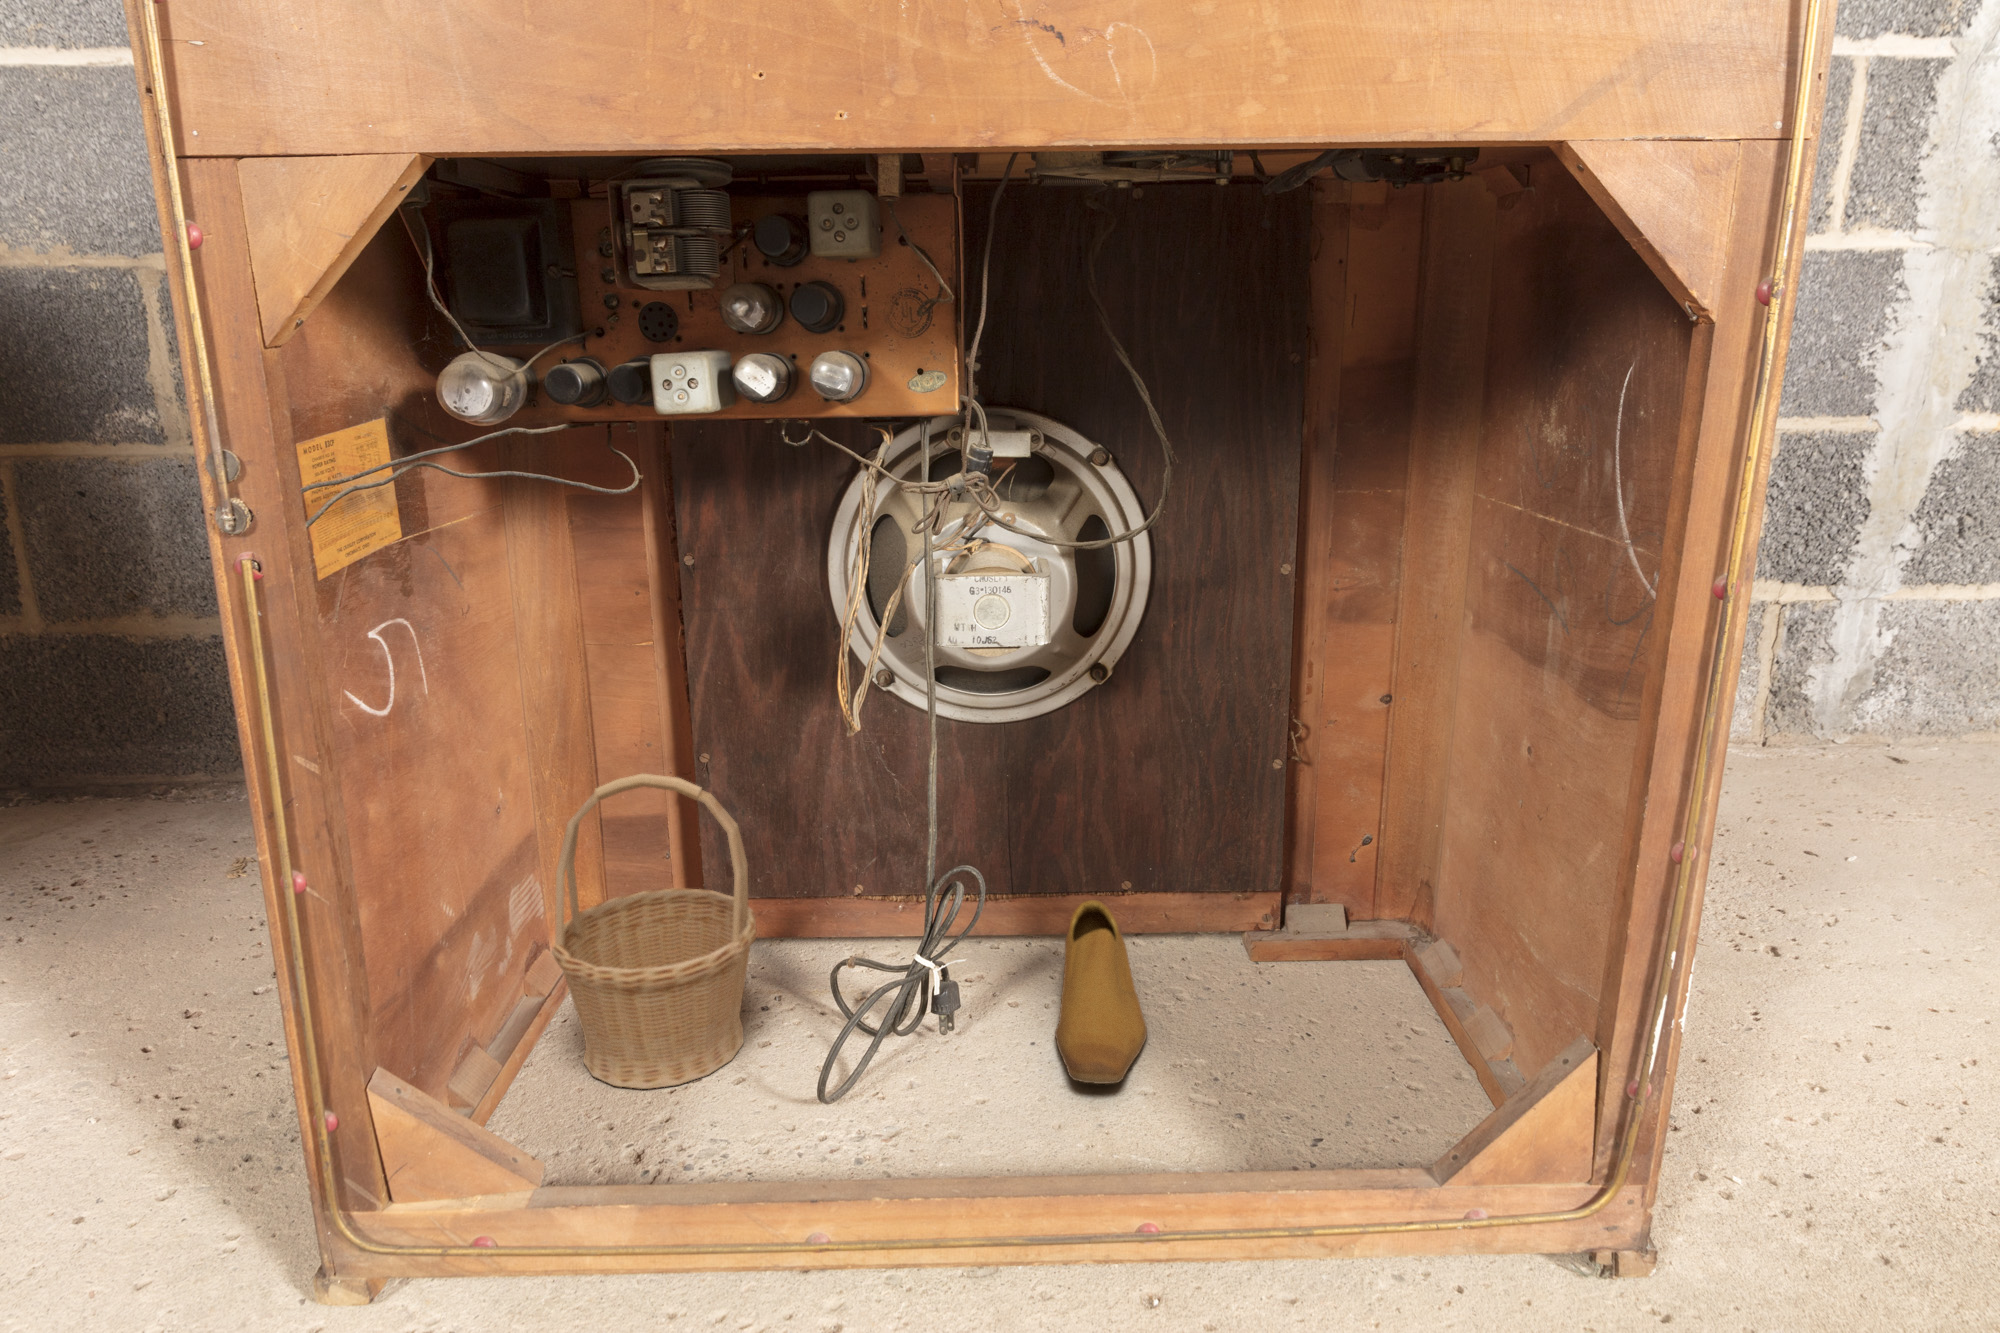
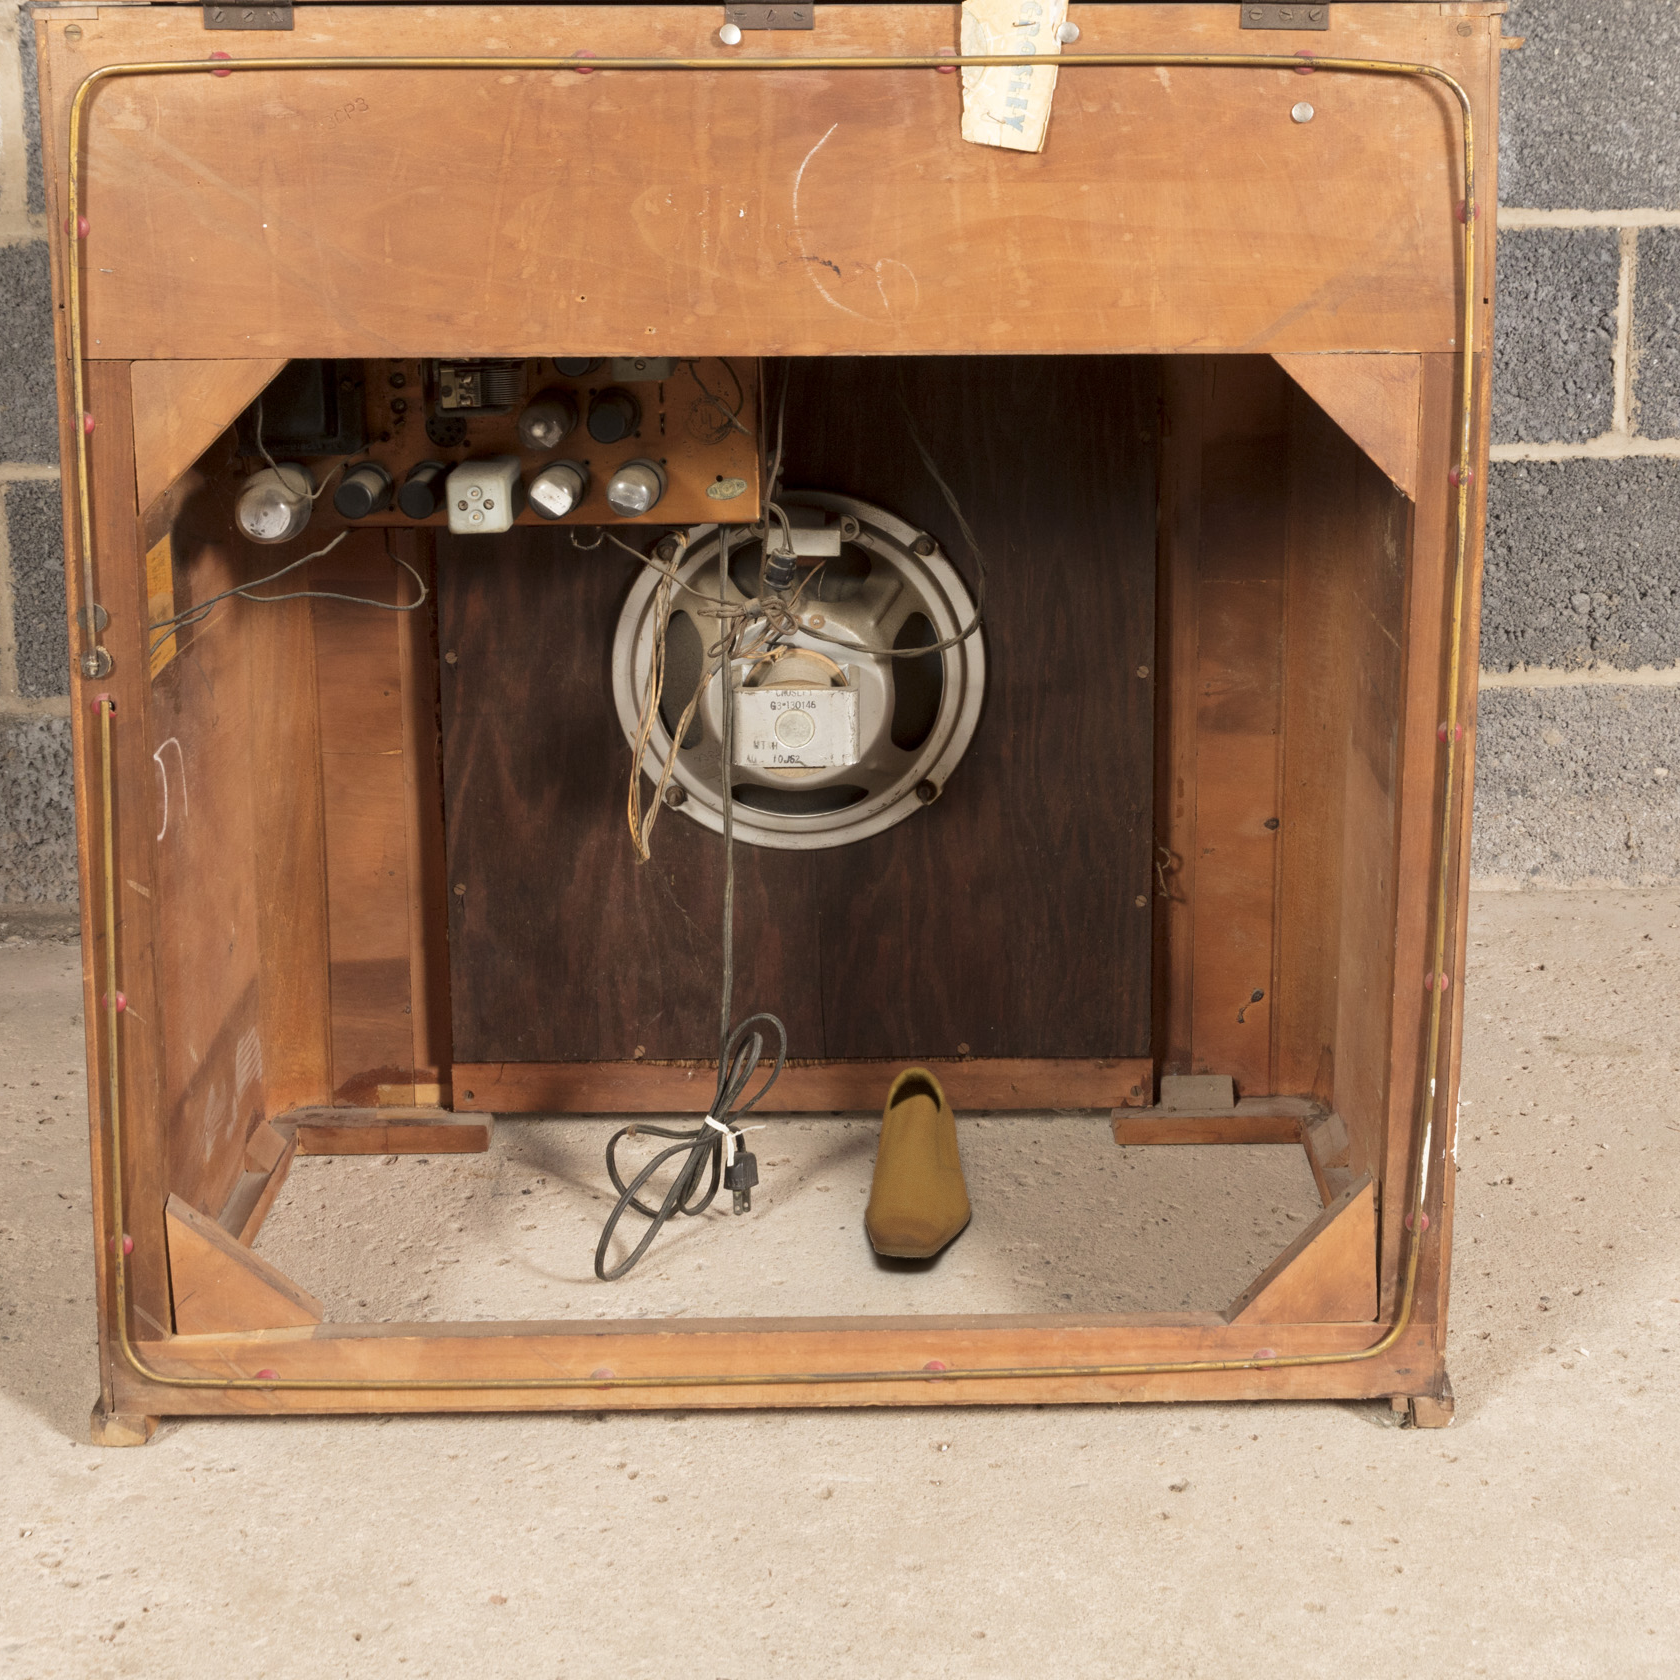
basket: present [553,774,757,1089] -> none [298,910,524,1263]

